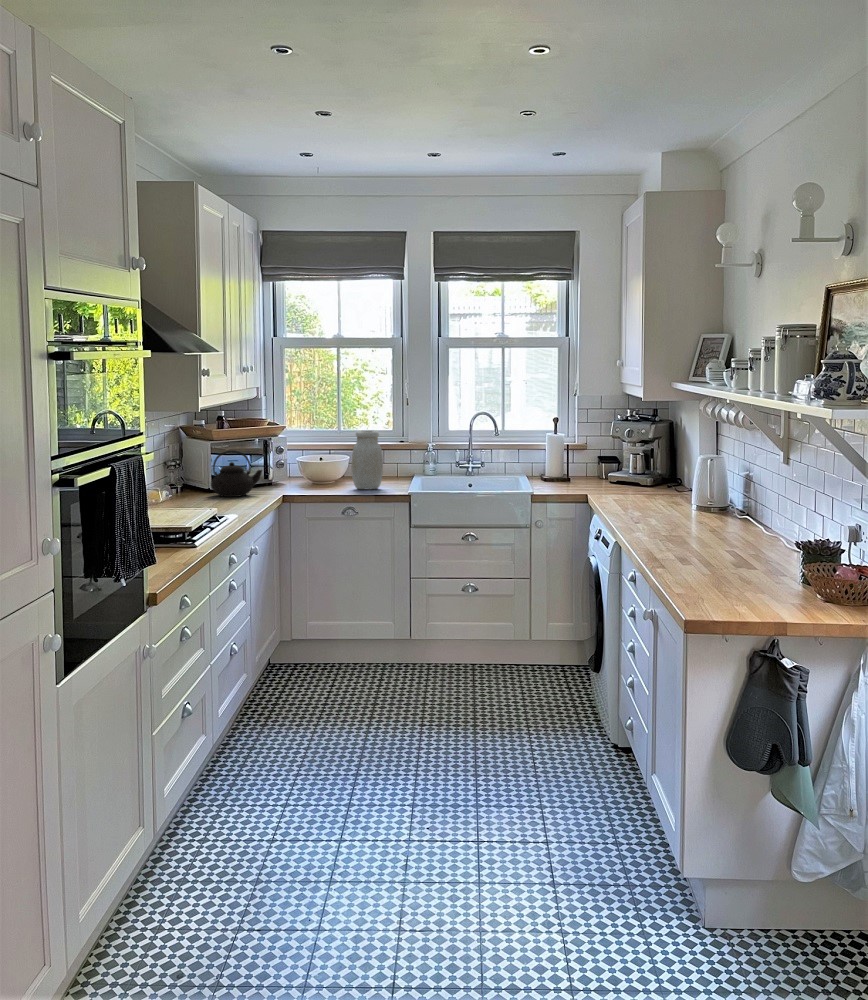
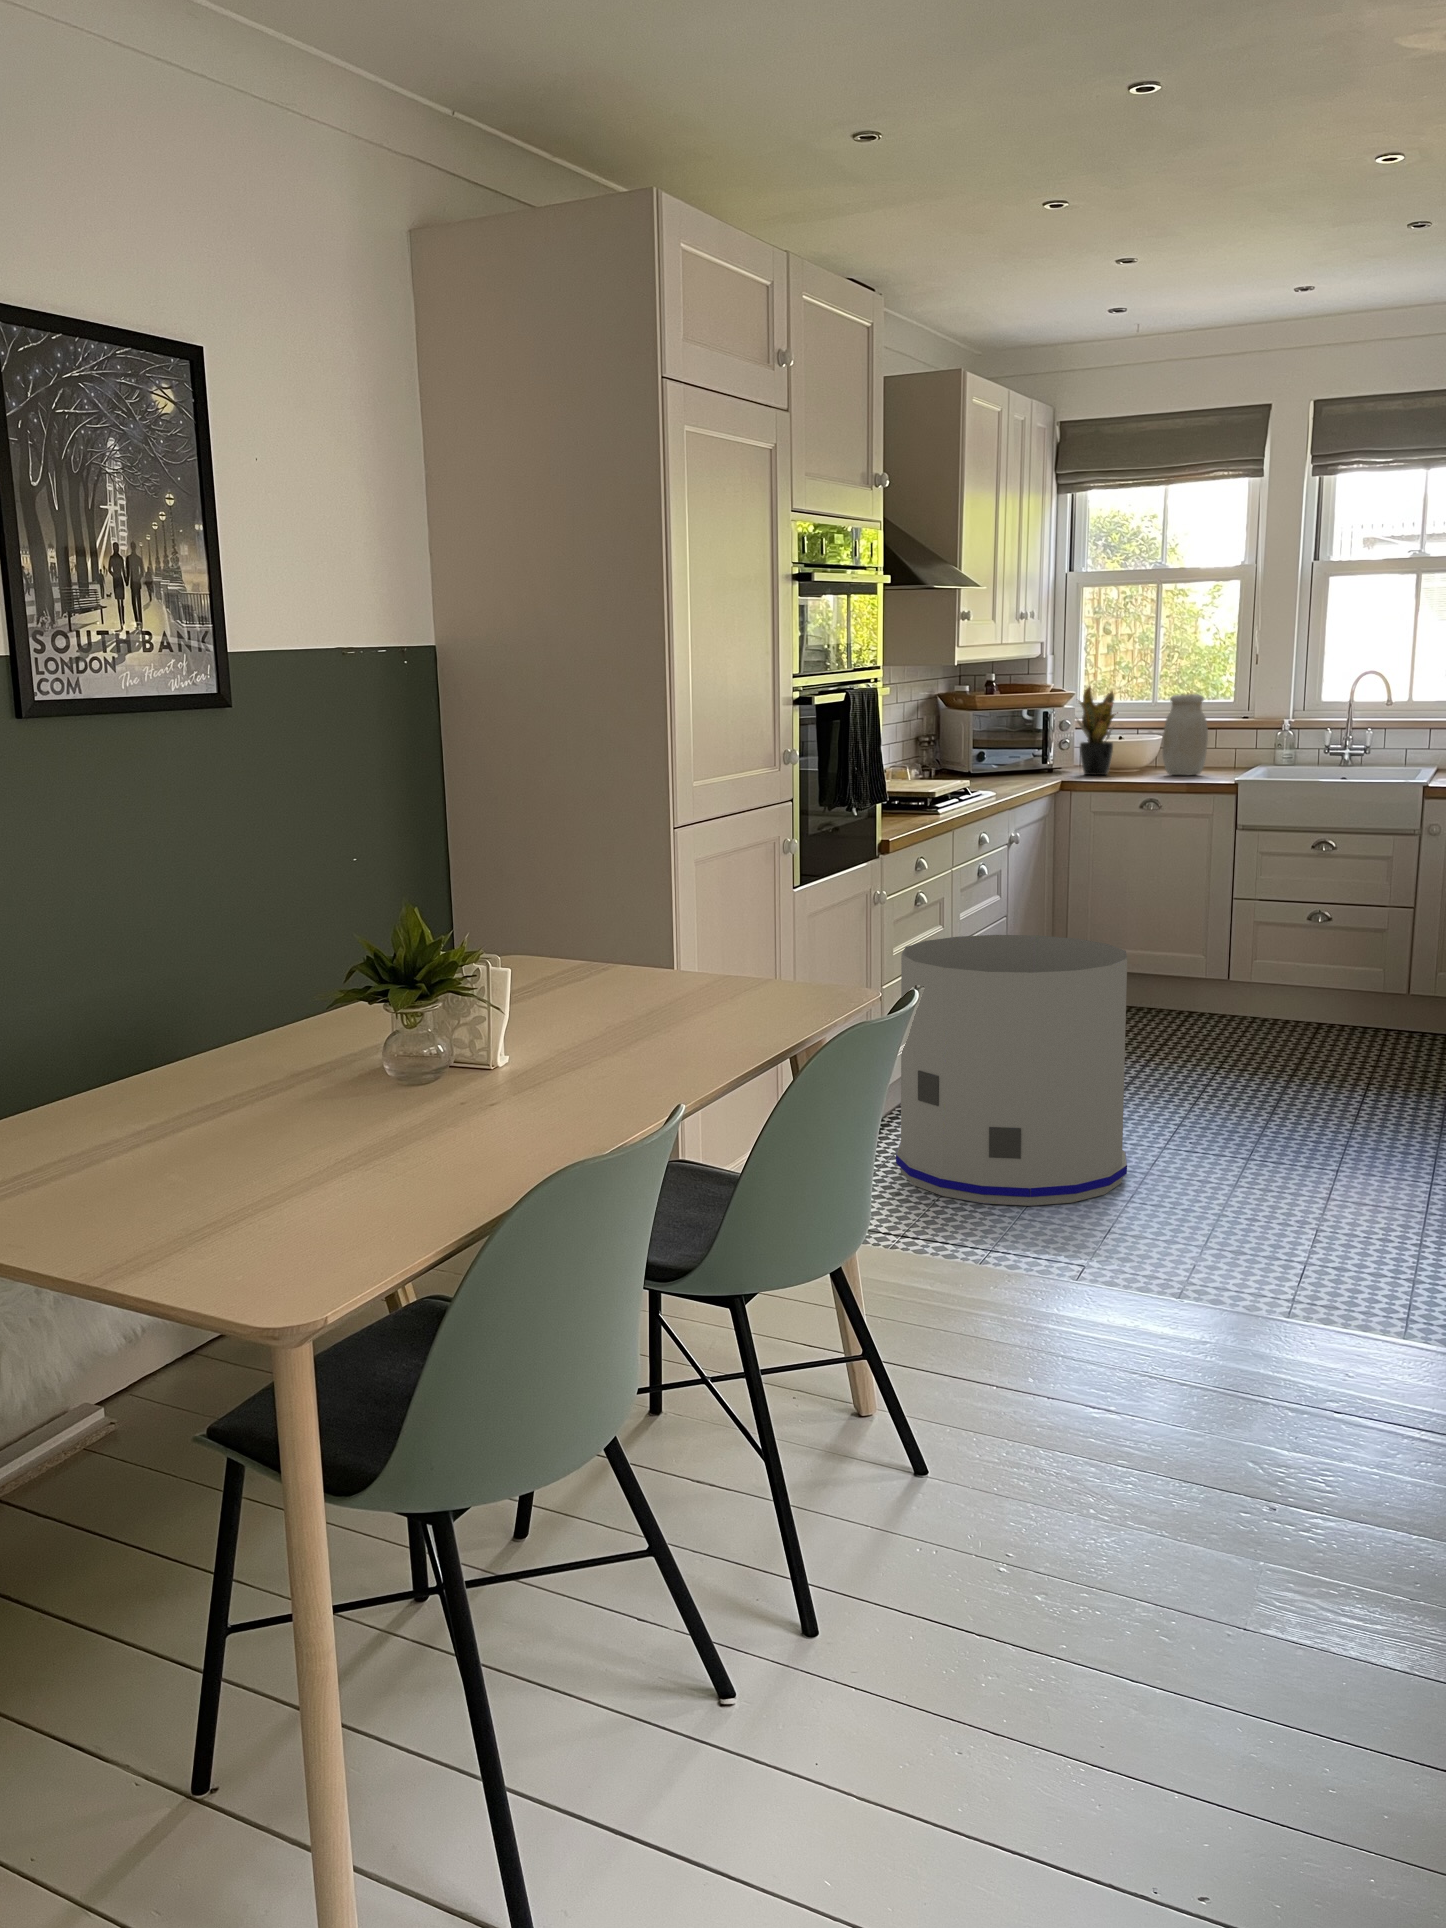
potted plant: none [283,420,326,490] -> present [1077,687,1118,775]
teapot: present [211,451,262,497] -> none [970,719,1038,779]
trash can: none [173,655,376,922] -> present [896,935,1127,1206]

